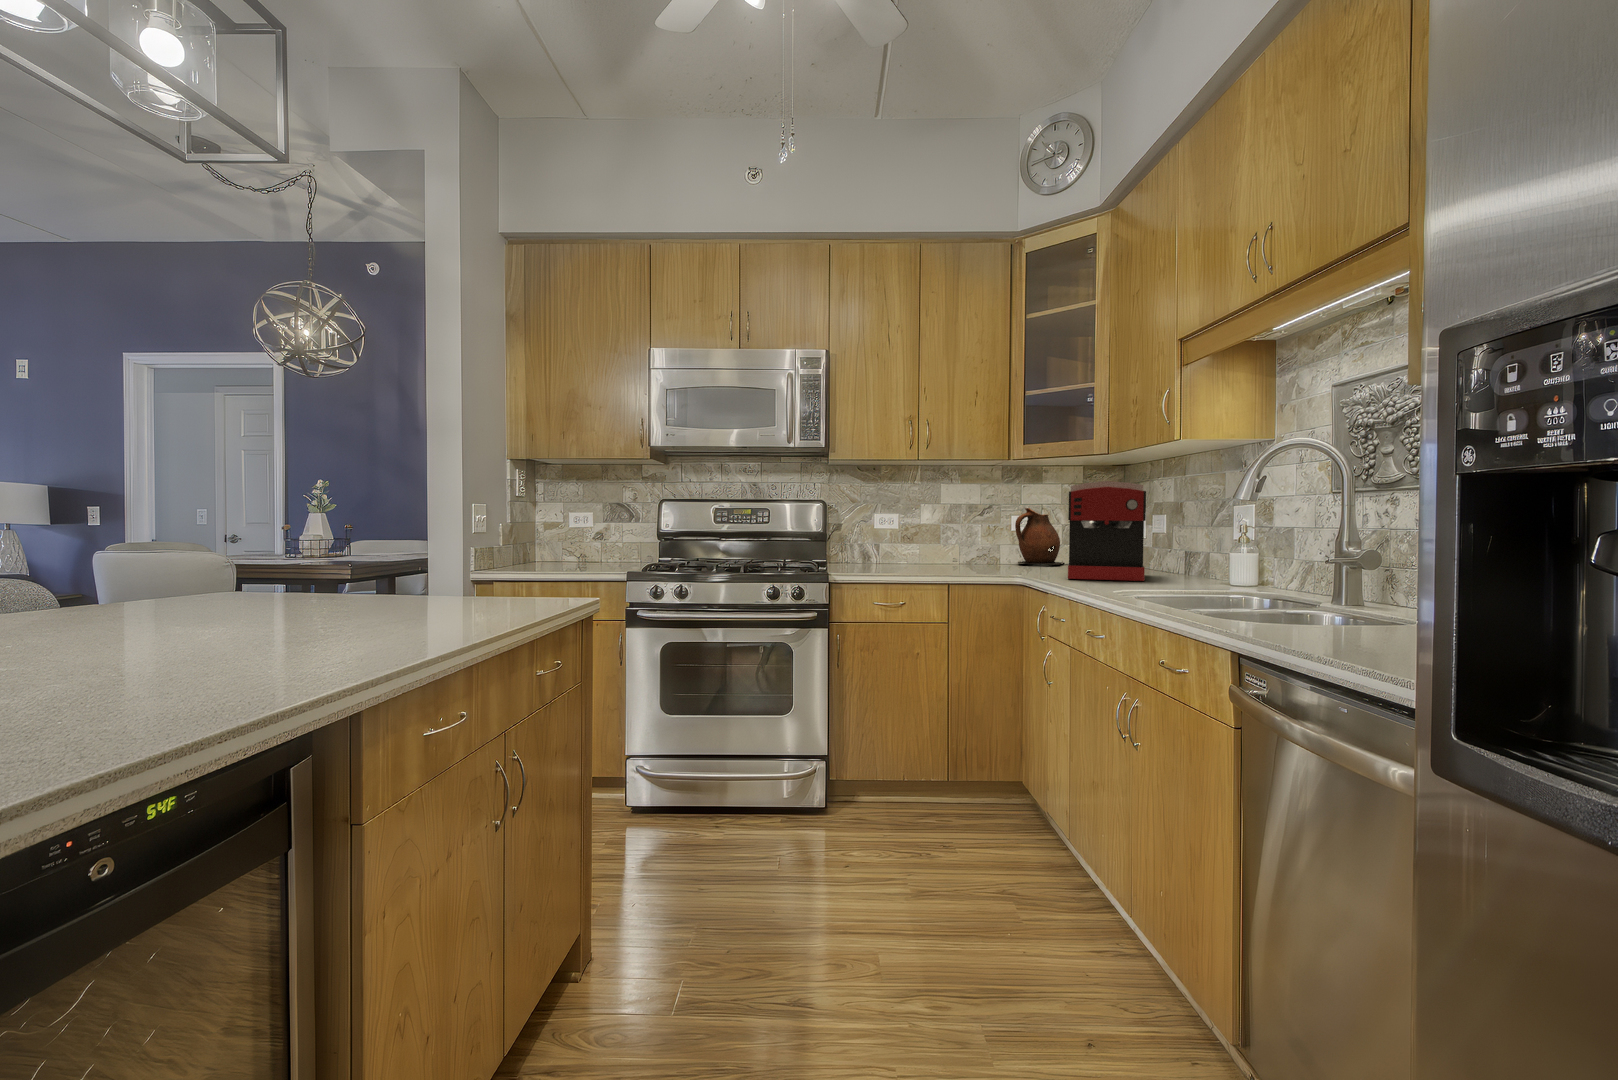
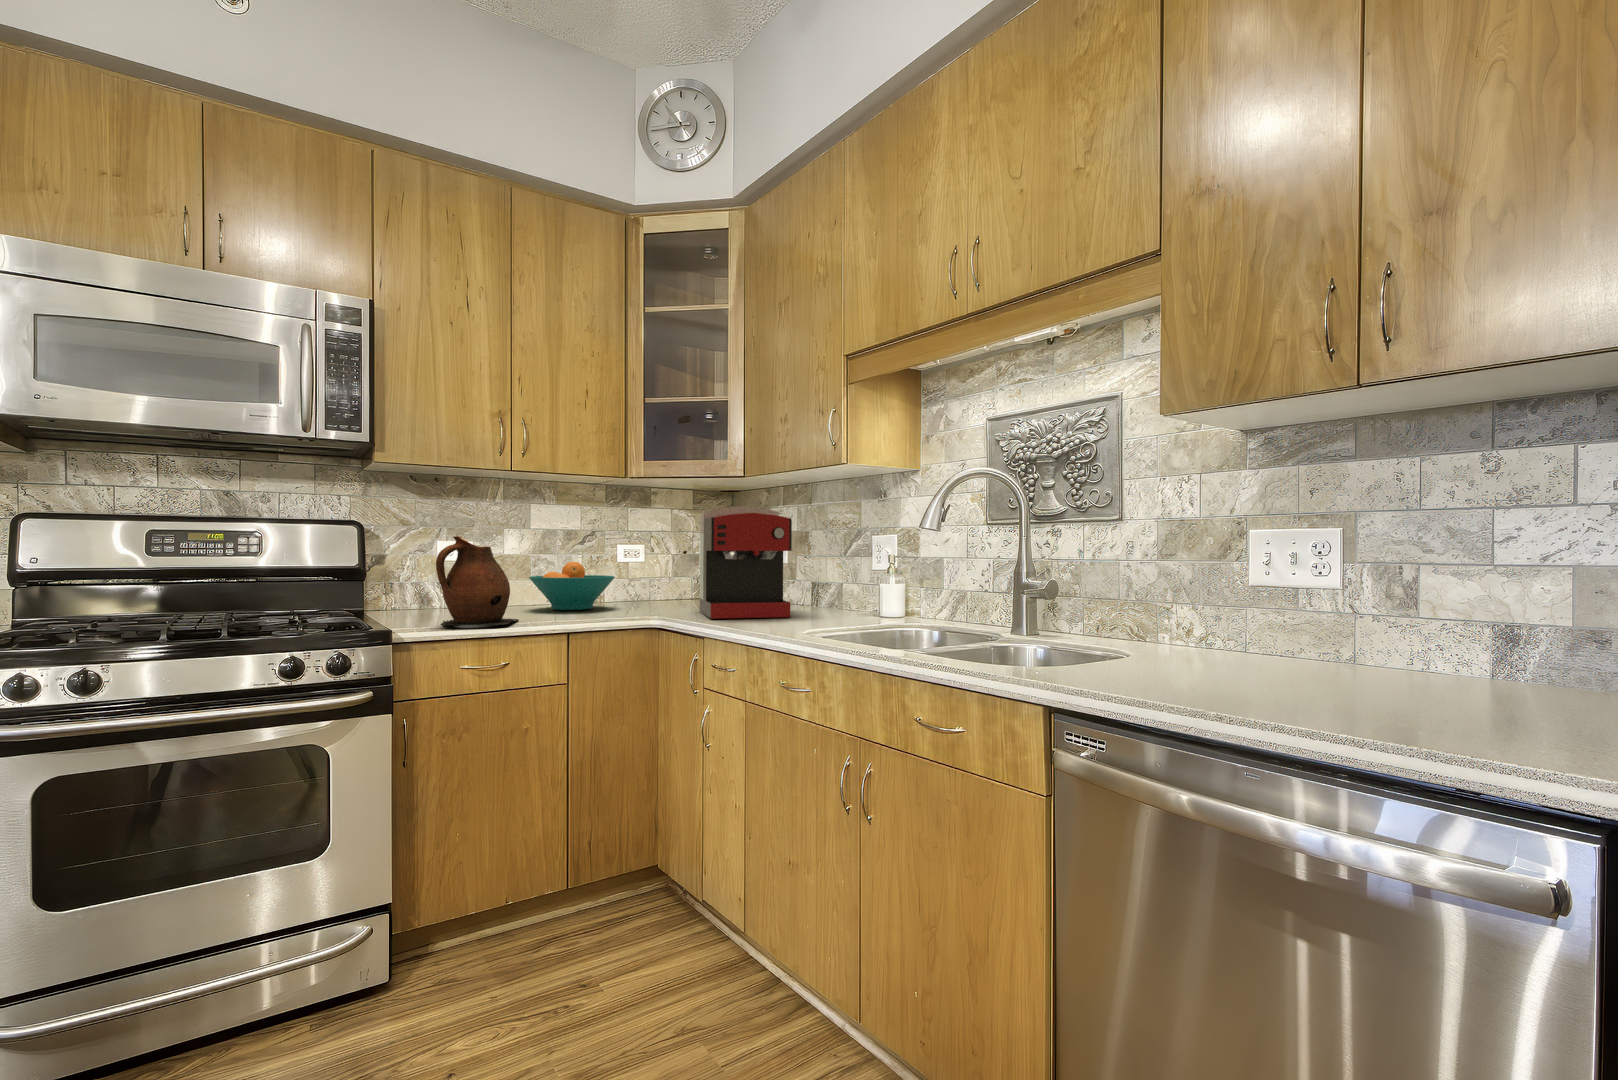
ceramic pitcher: present [1015,508,1065,565] -> present [436,536,519,626]
fruit bowl: none [936,530,1004,568] -> present [529,562,614,610]

